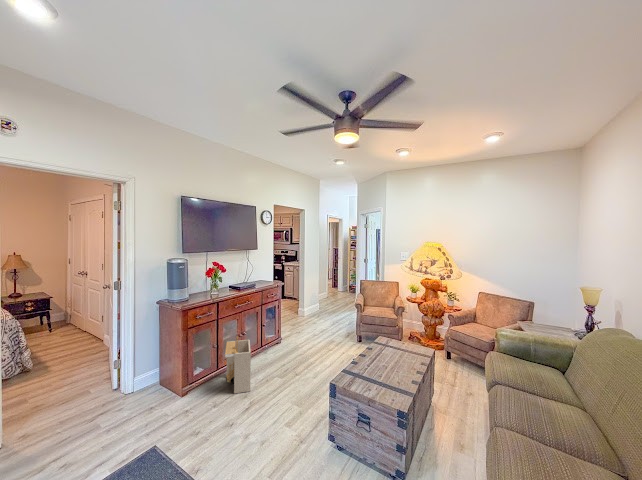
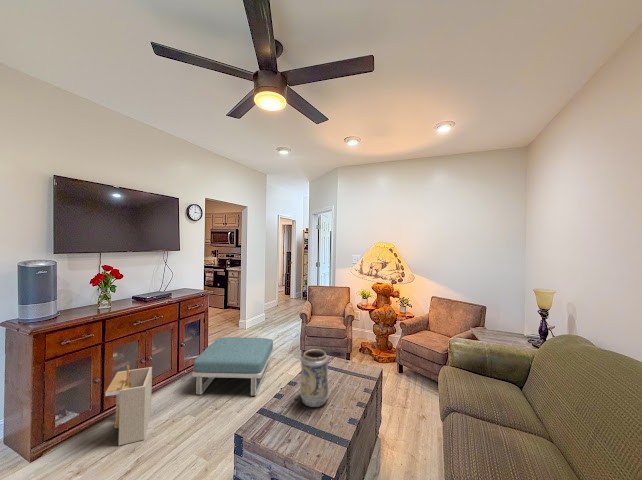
footstool: none [276,321,335,368] -> present [192,337,273,396]
decorative vase: none [371,329,394,372] -> present [300,349,329,407]

